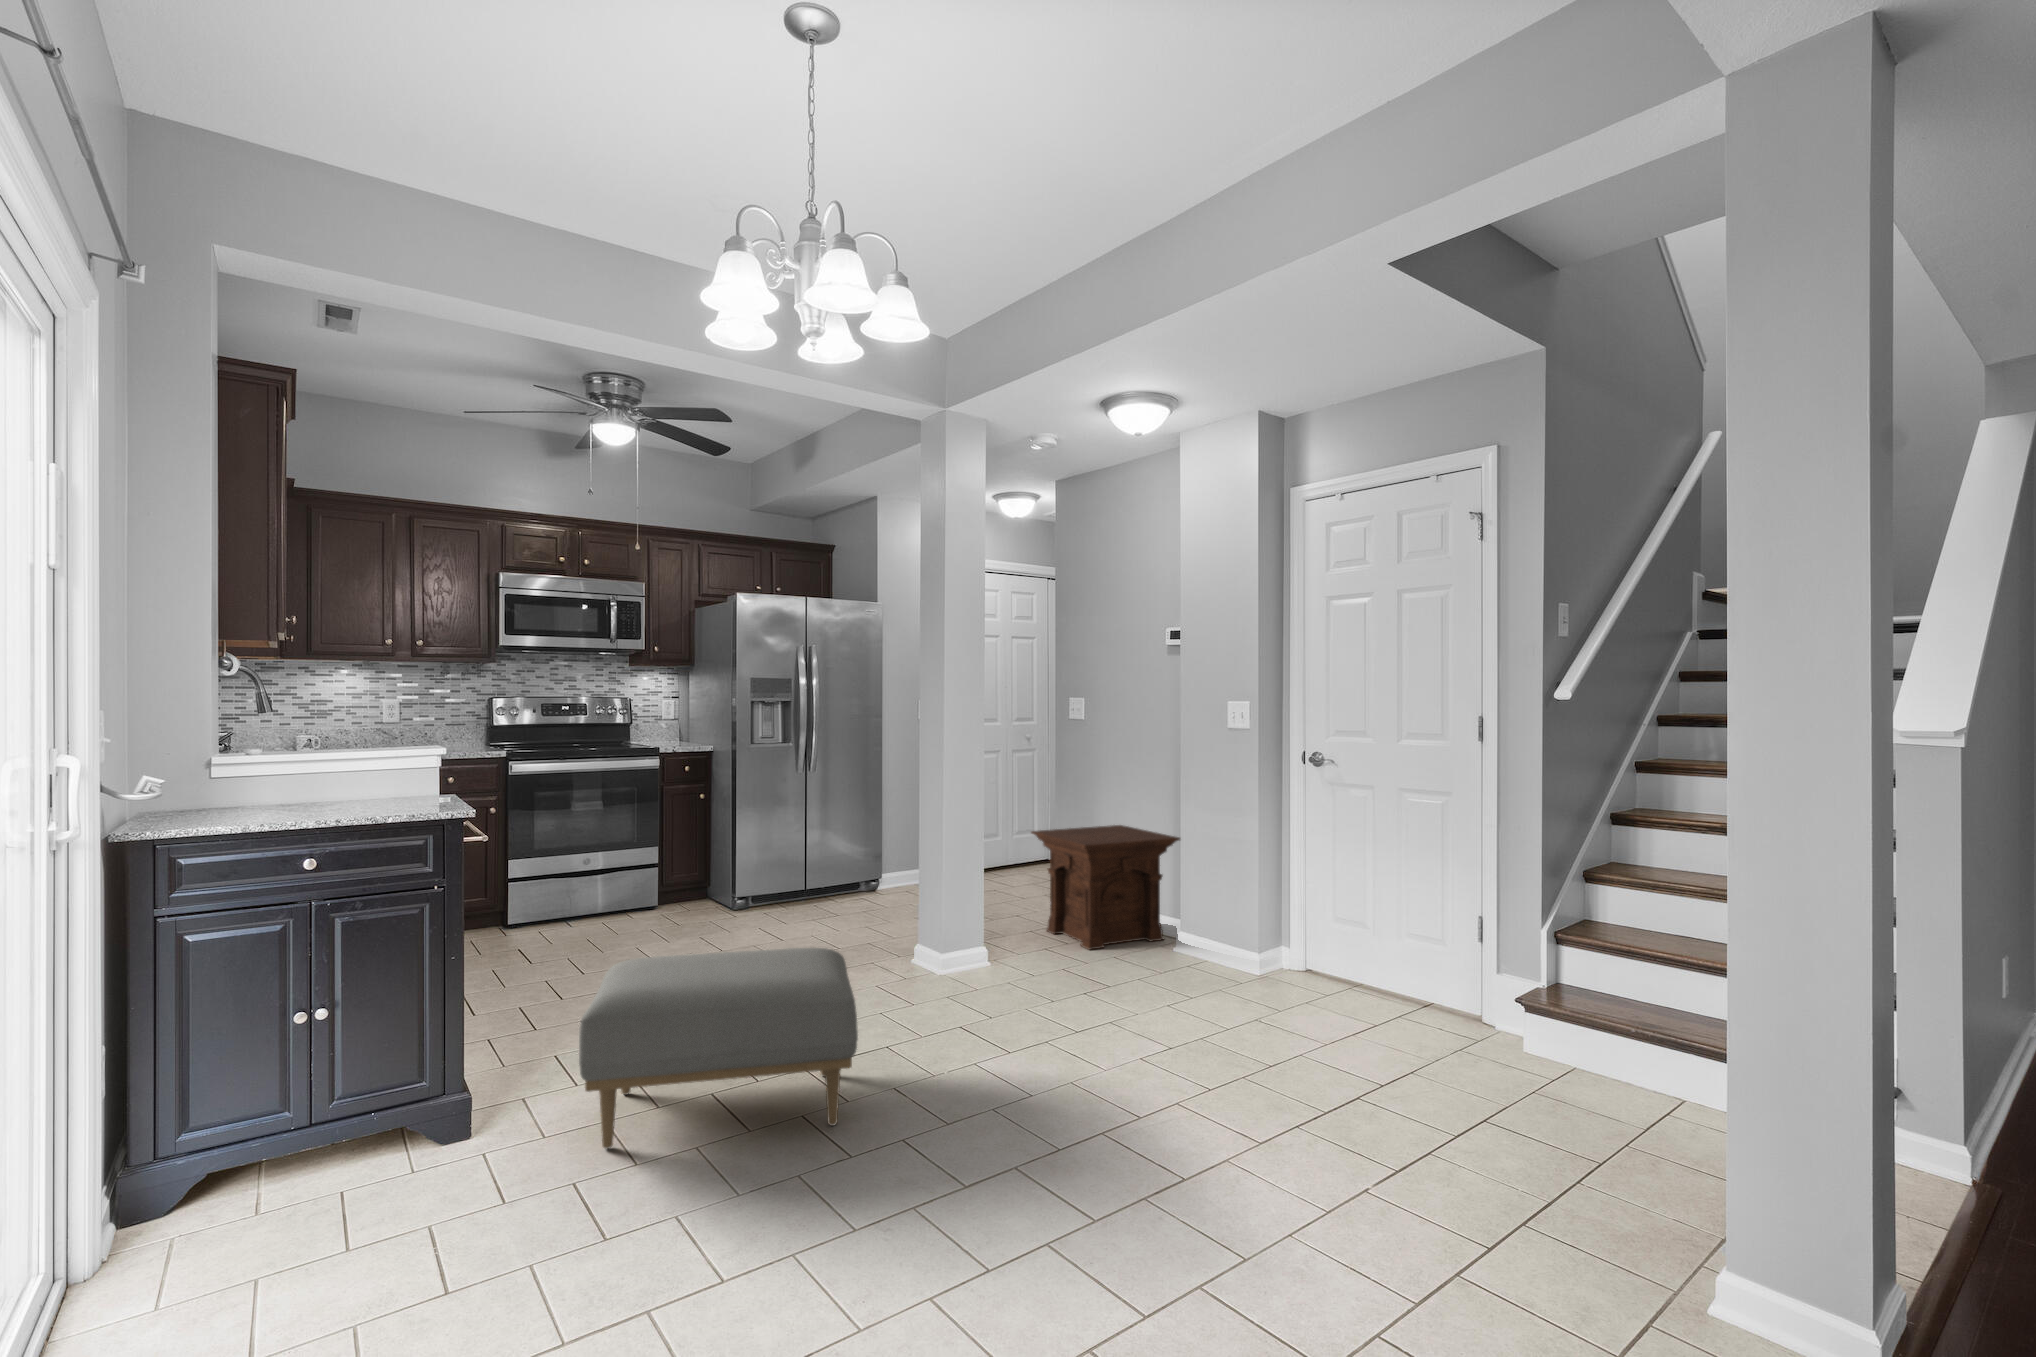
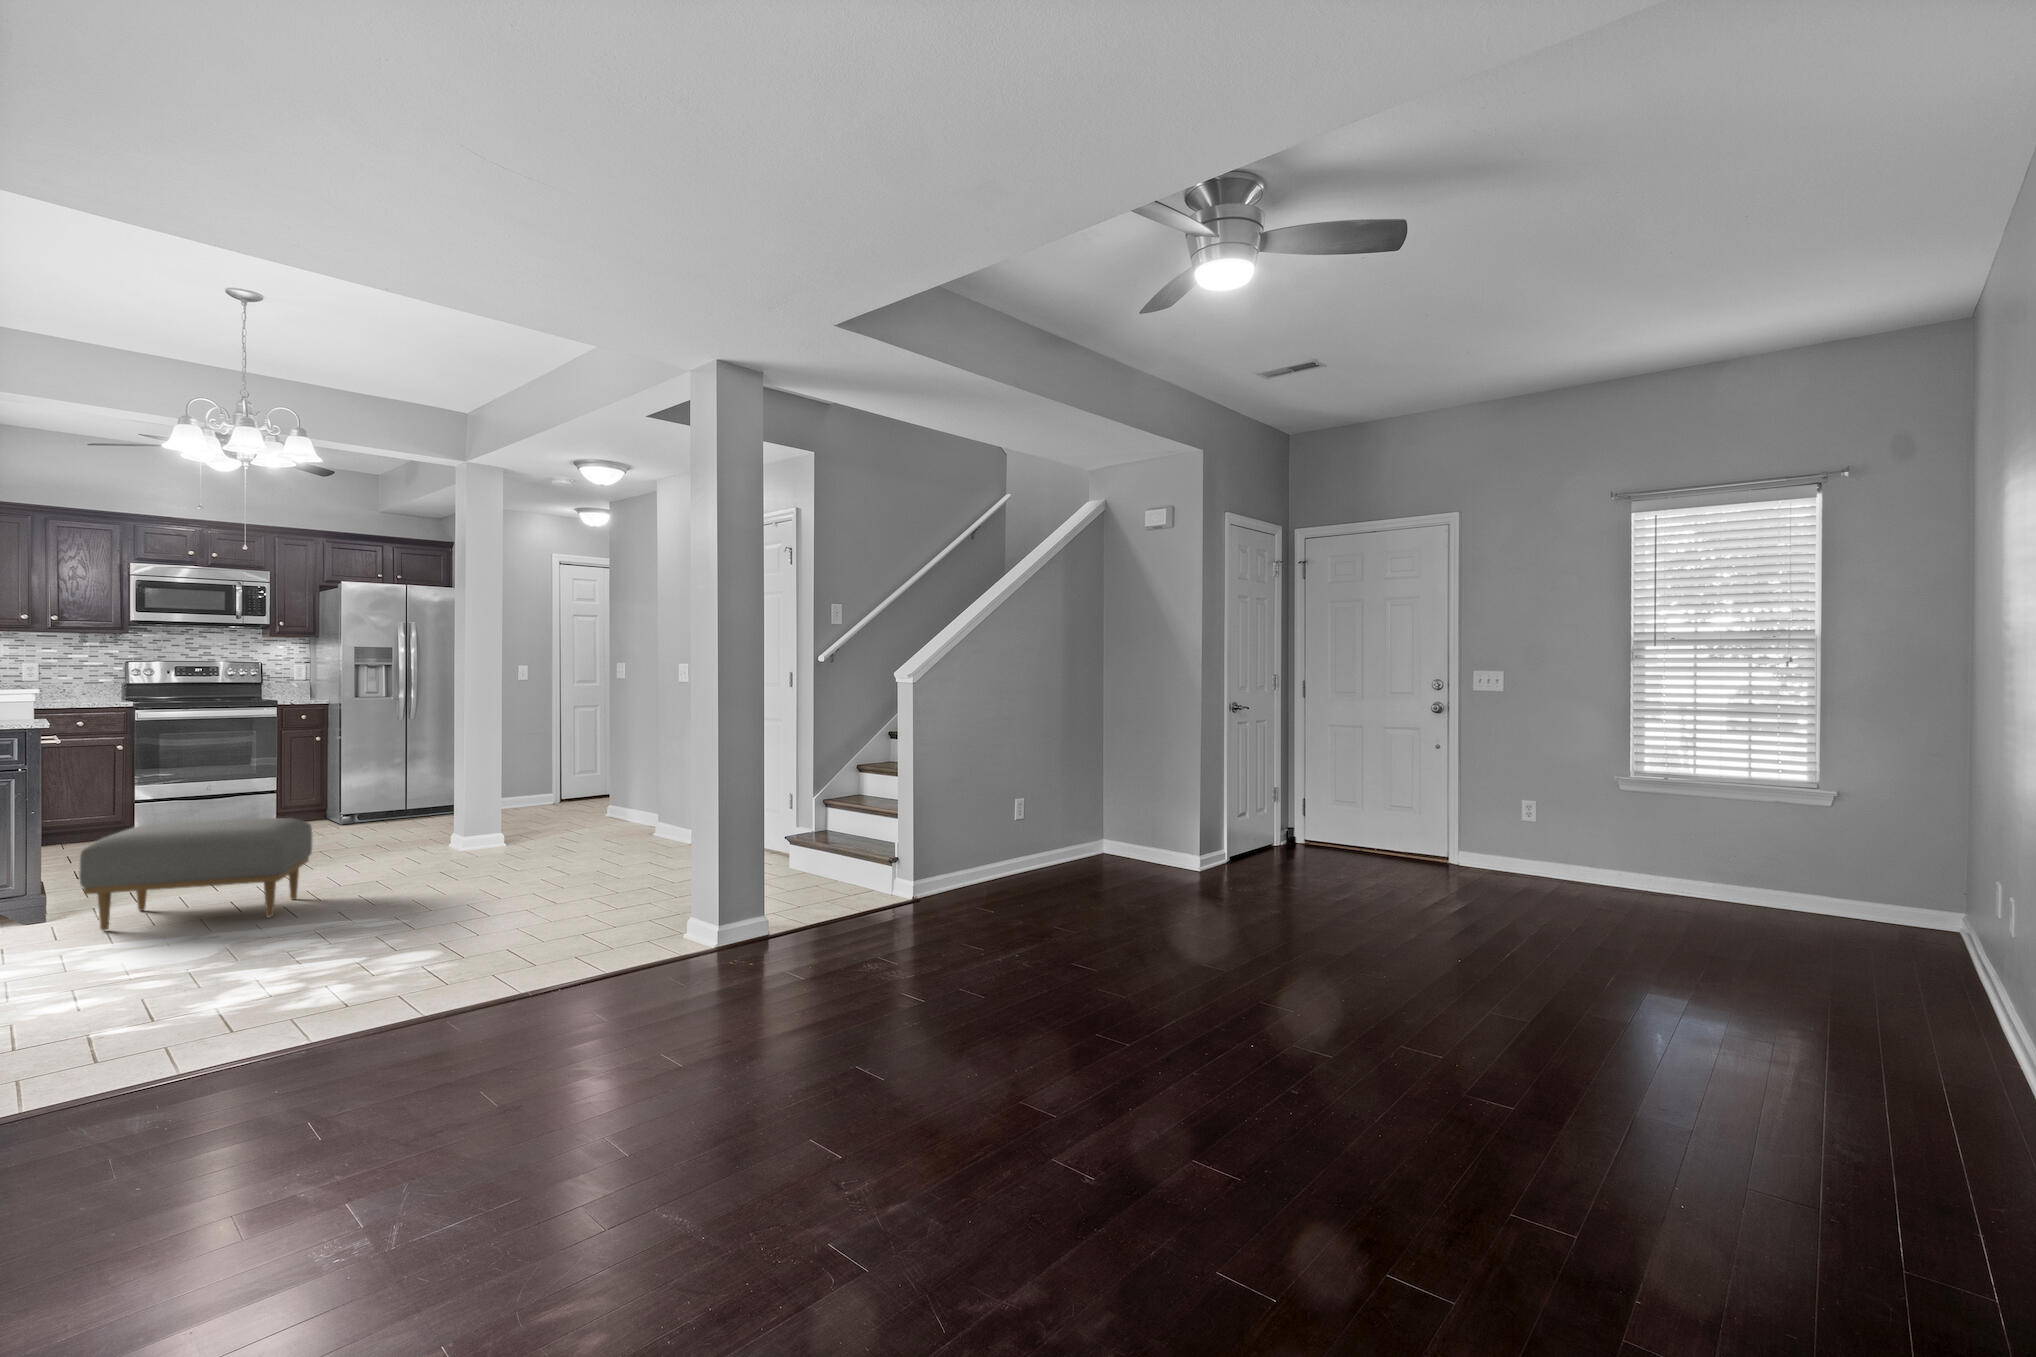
side table: present [1031,825,1180,950] -> none [559,755,660,839]

